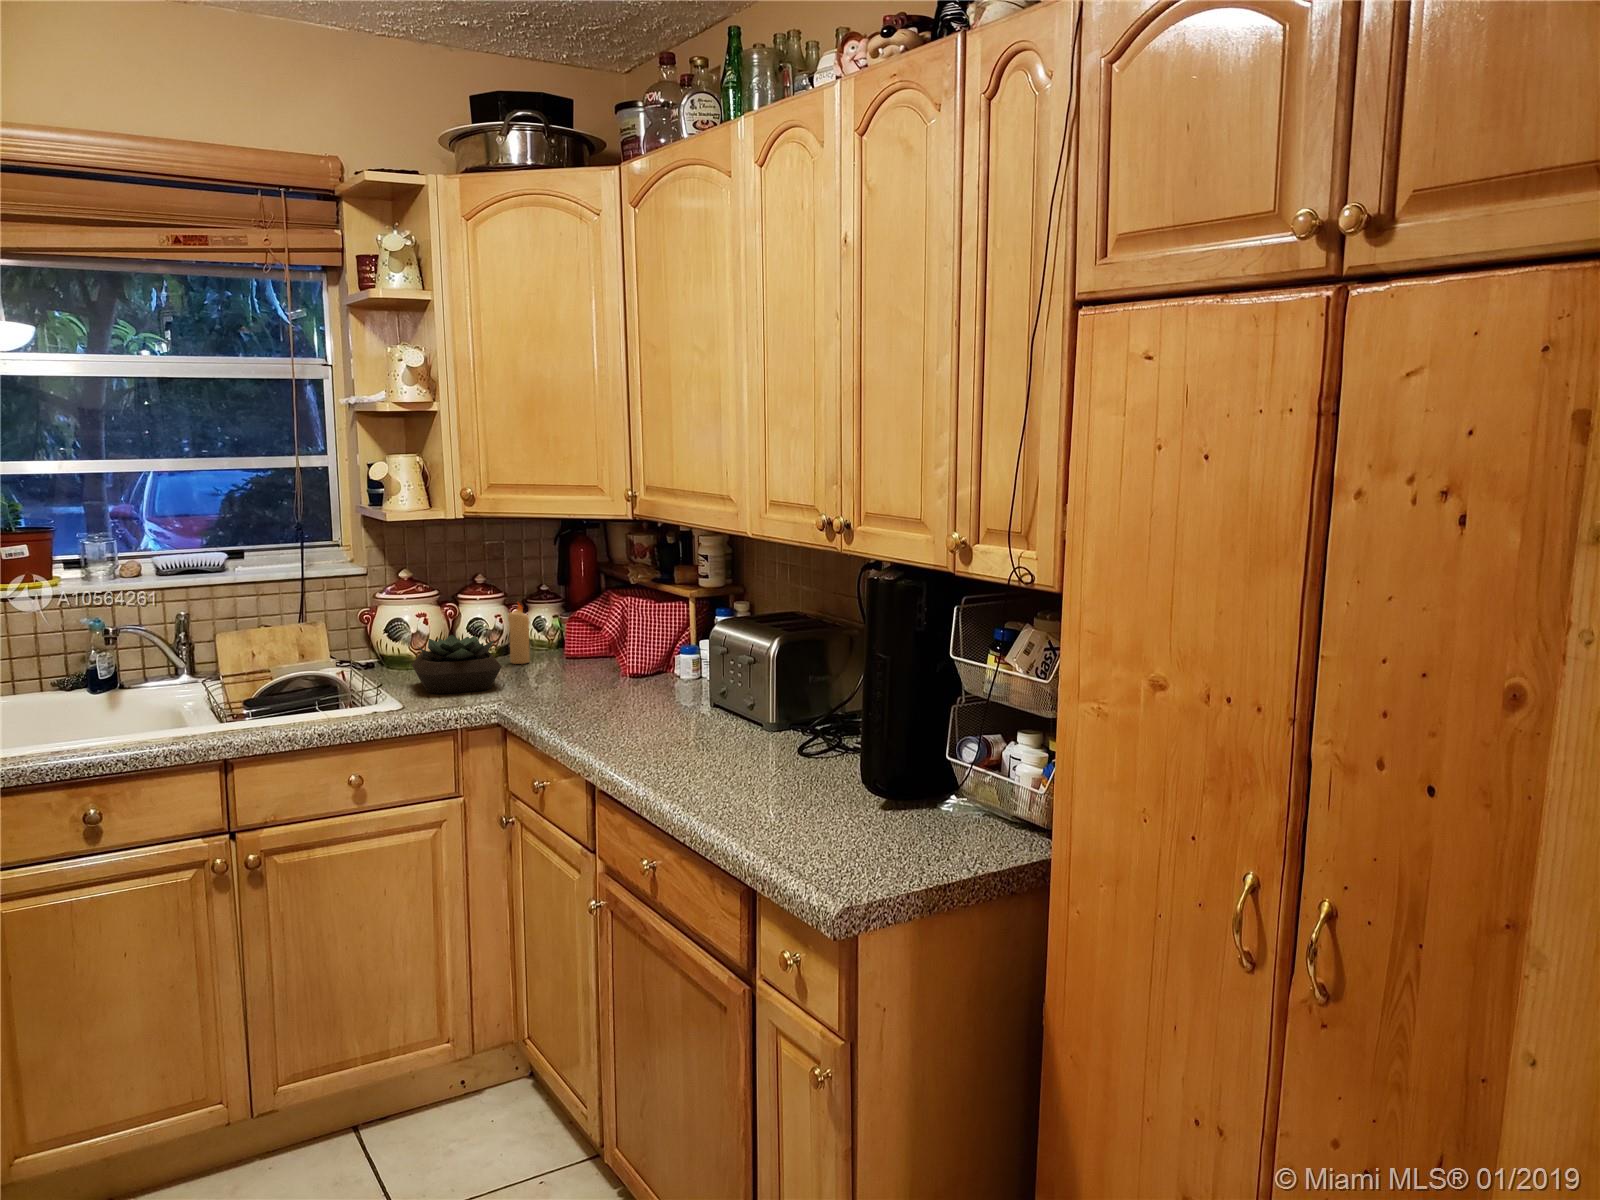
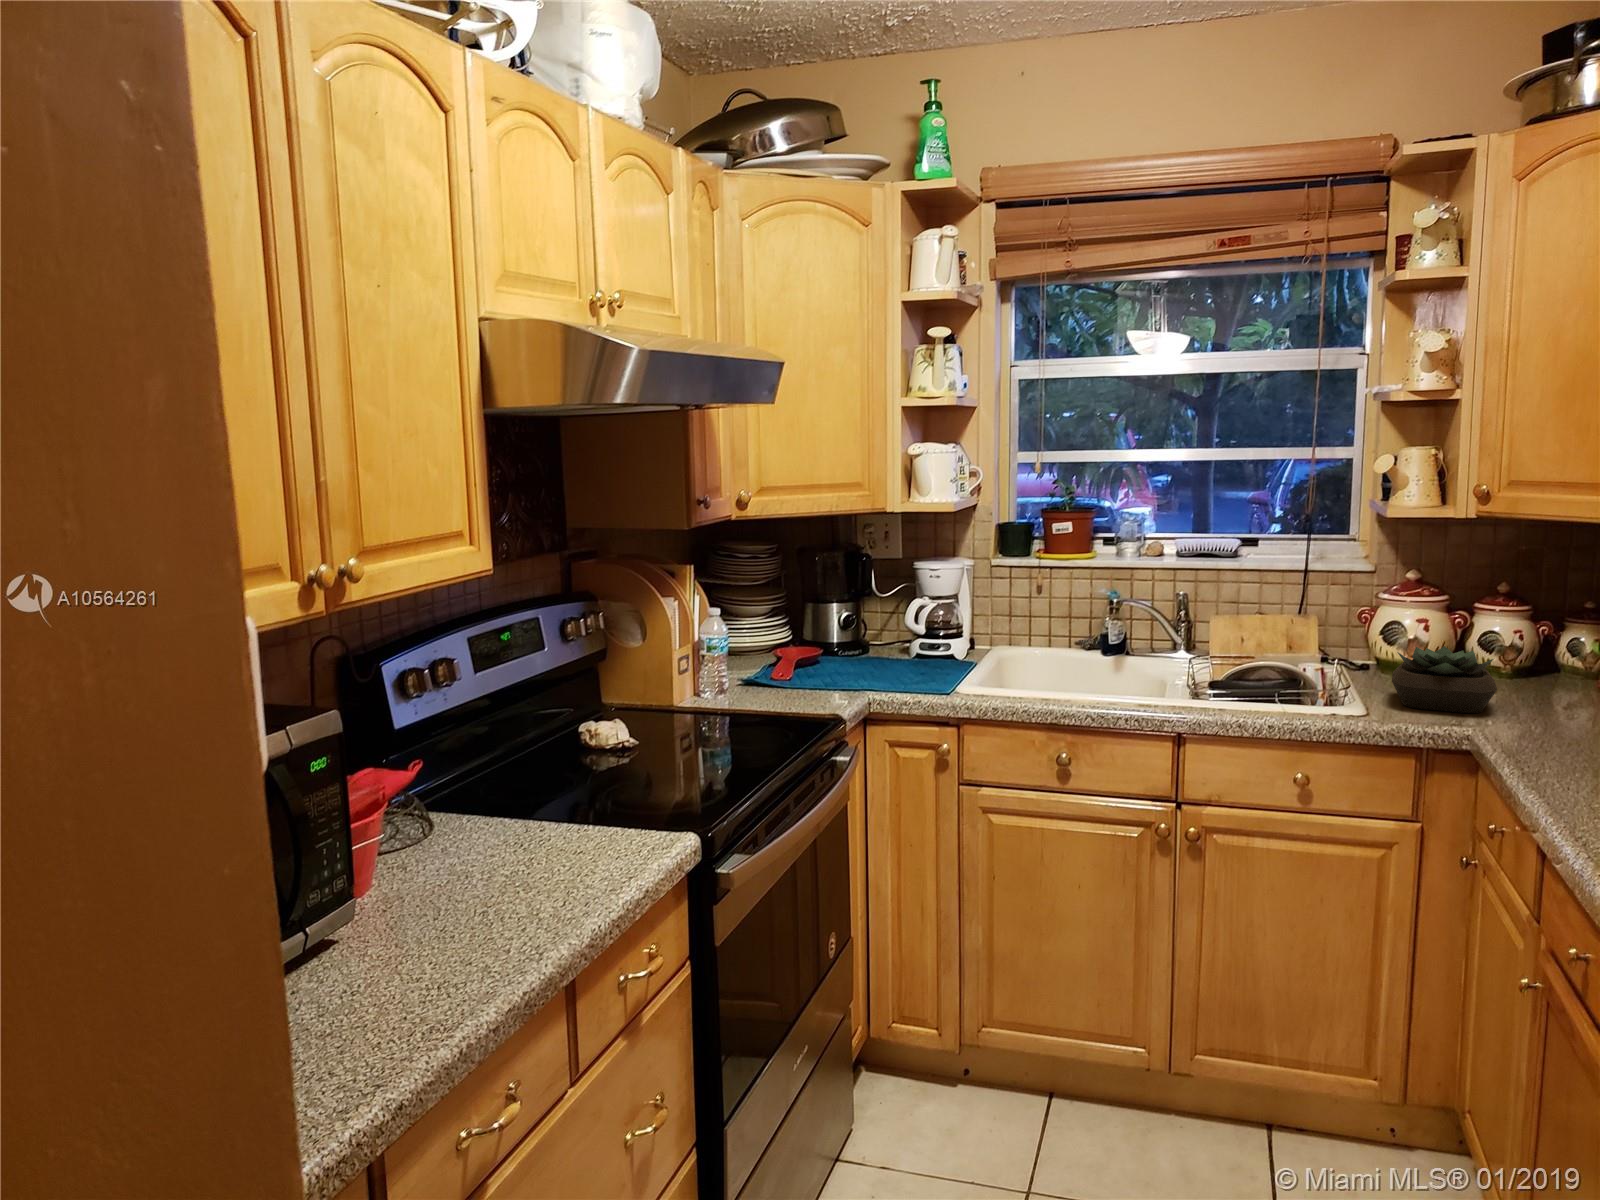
candle: present [508,604,530,664] -> none [1527,618,1558,691]

